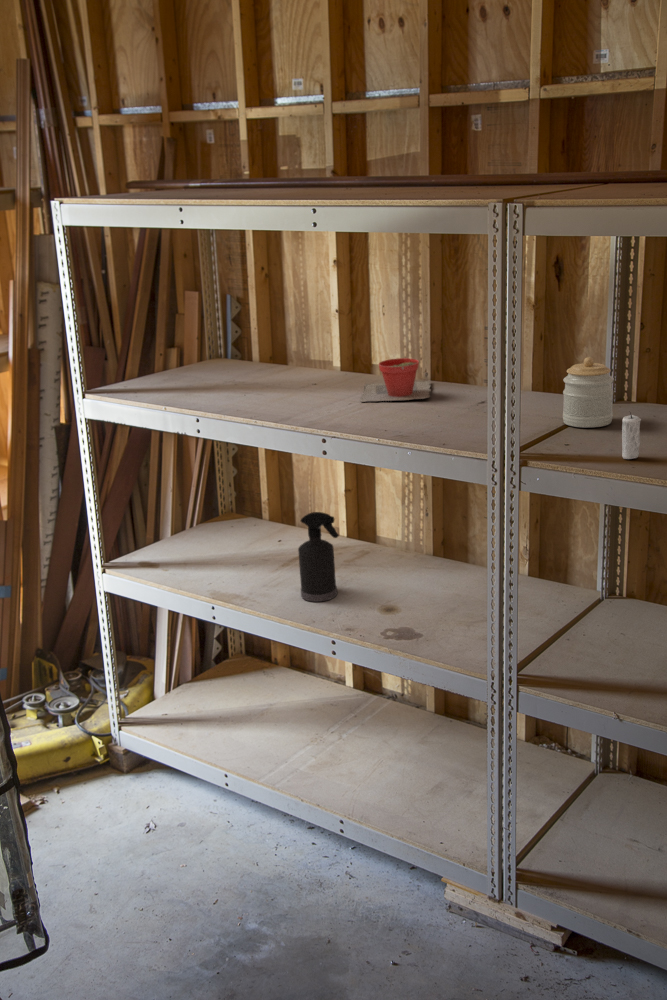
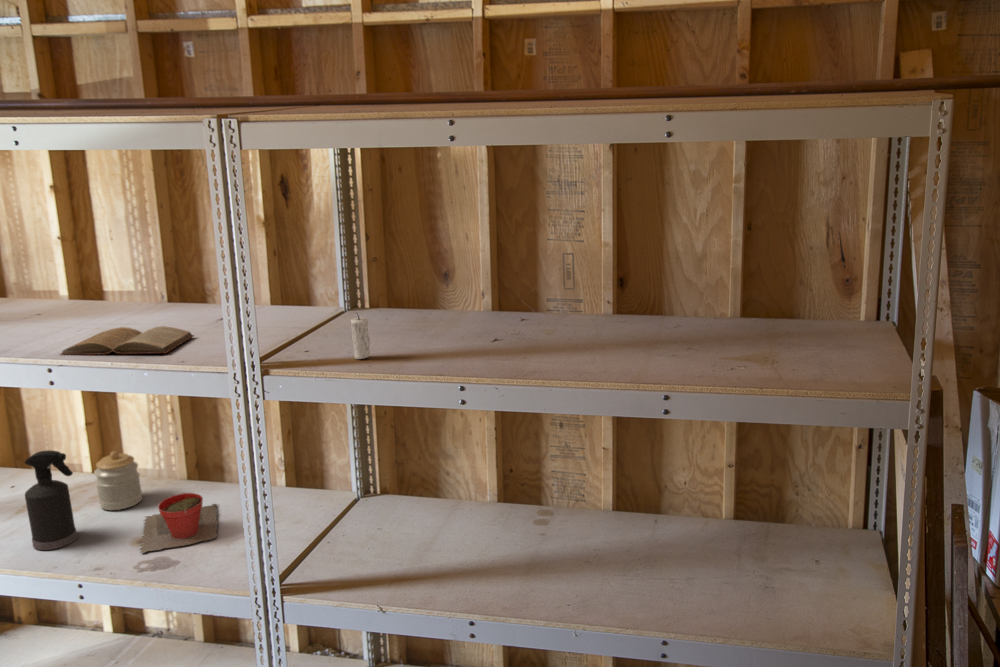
jar: present [563,357,614,428] -> present [94,451,142,510]
plant pot: present [361,358,431,402] -> present [140,493,218,553]
book: none [342,405,460,435] -> present [60,326,194,355]

